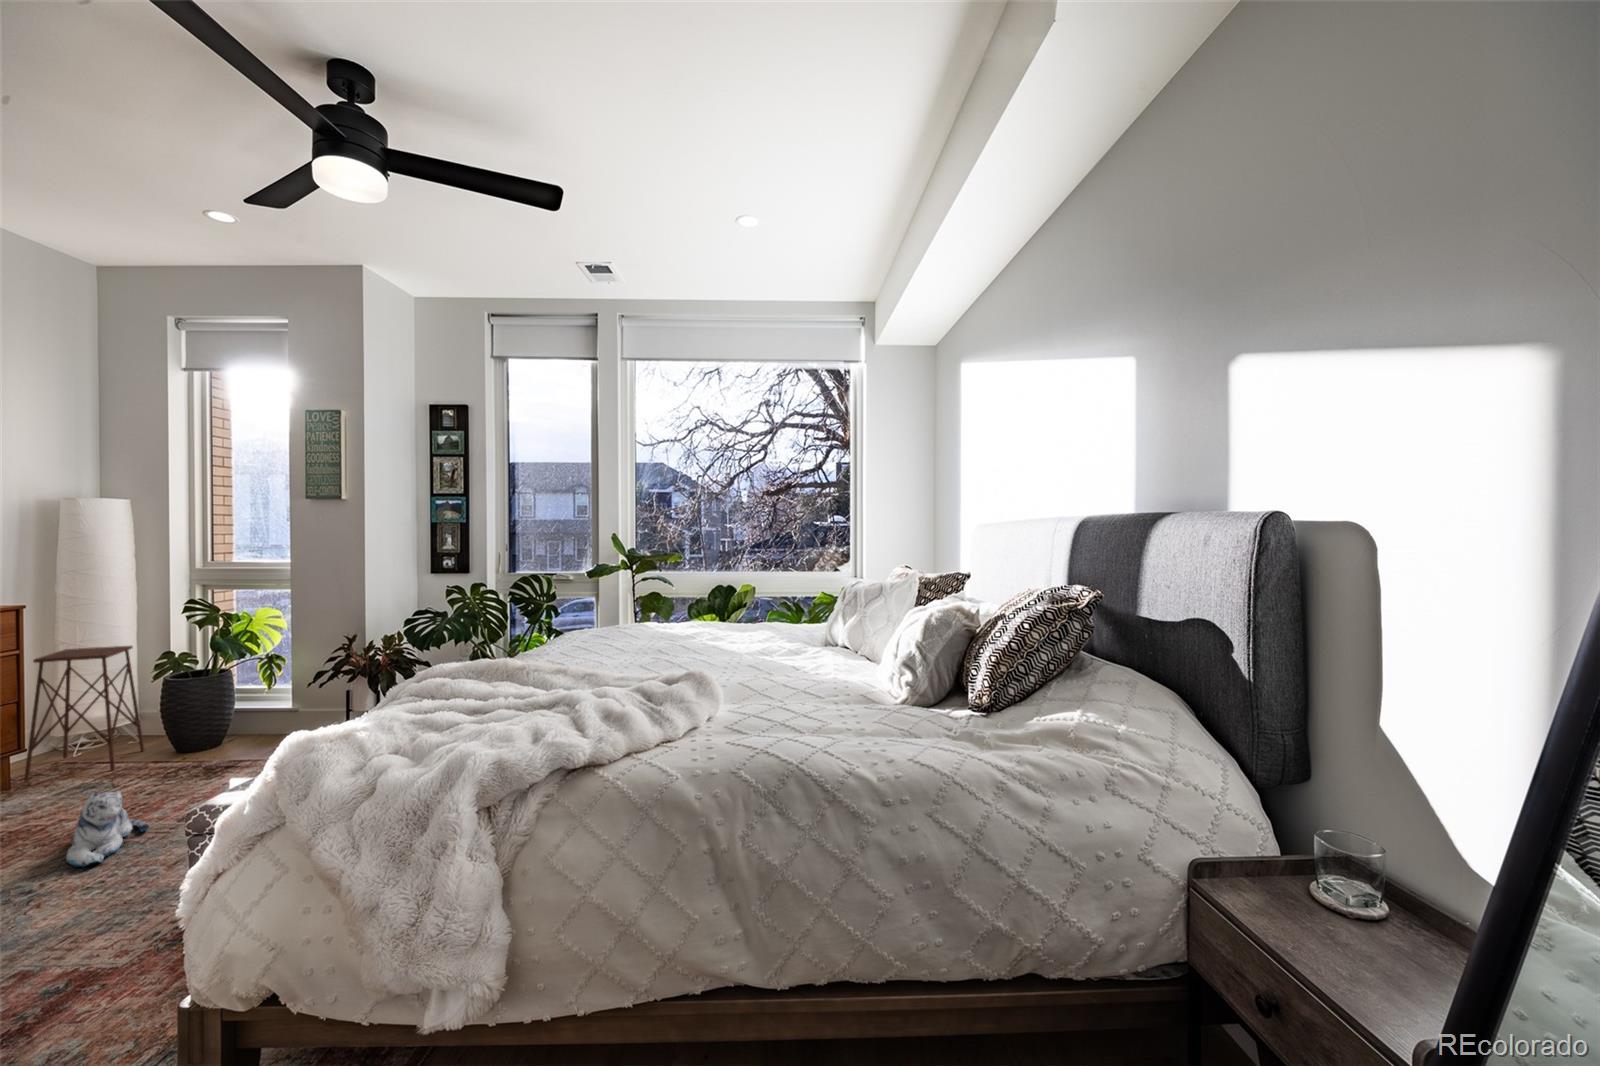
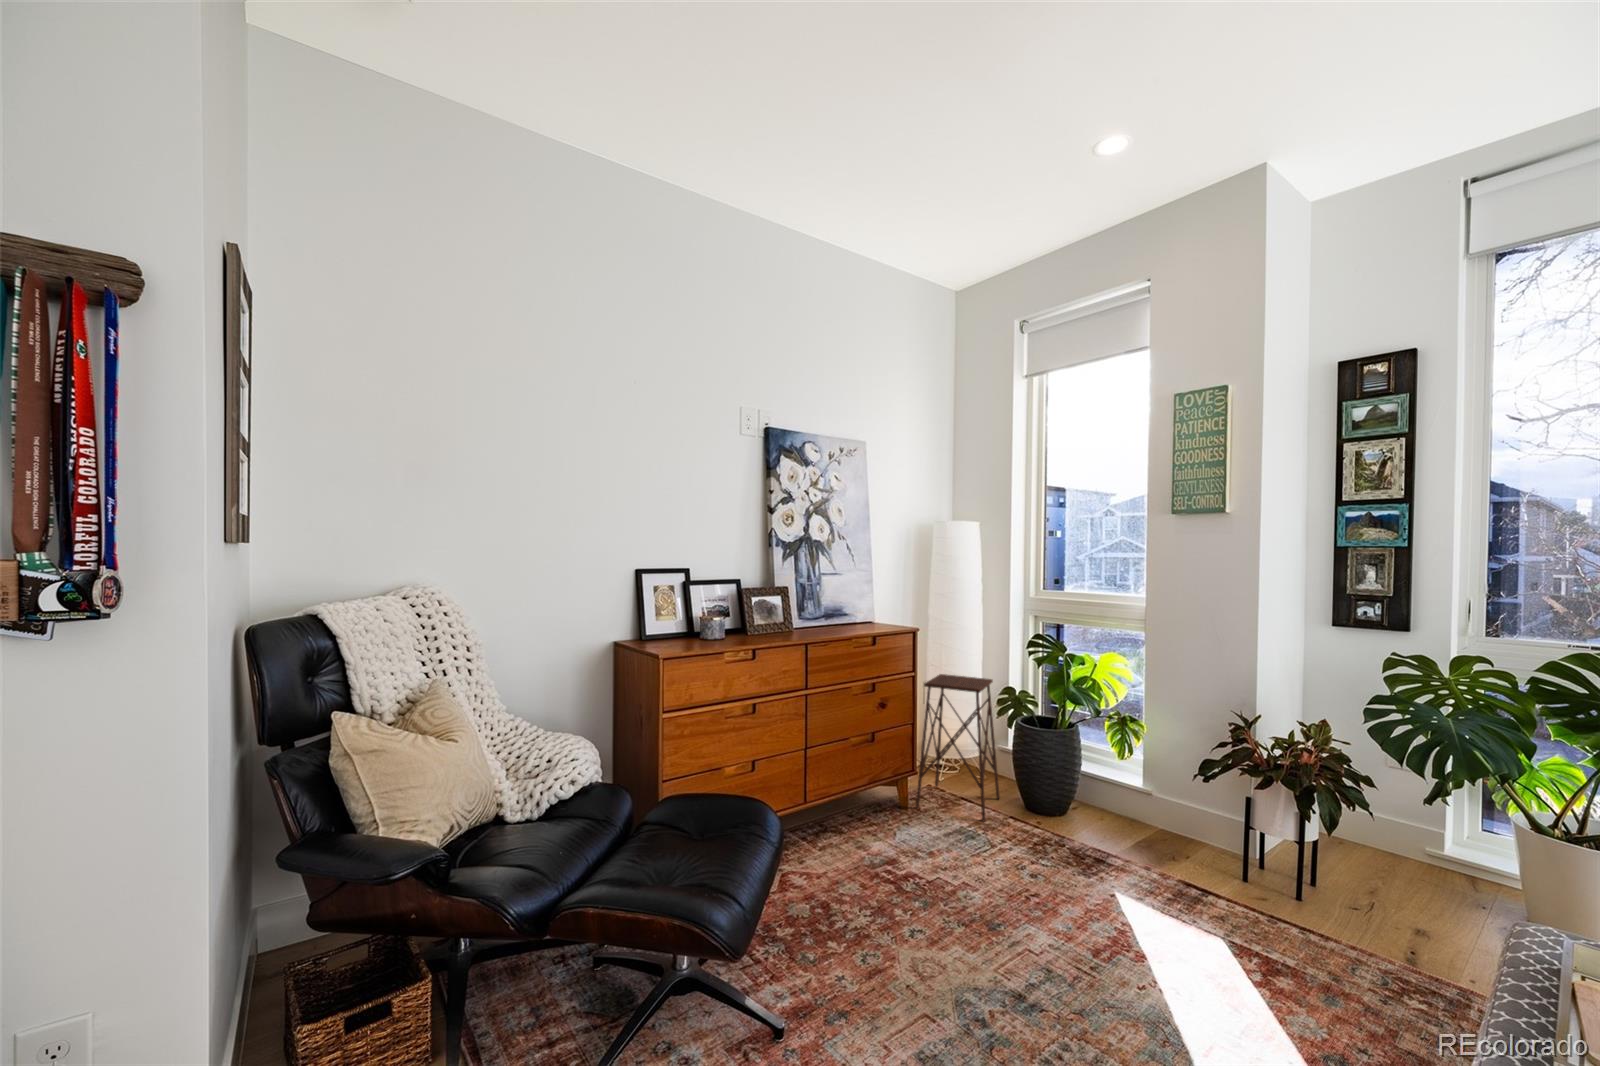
plush toy: present [66,791,149,867] -> none [1000,897,1079,1011]

